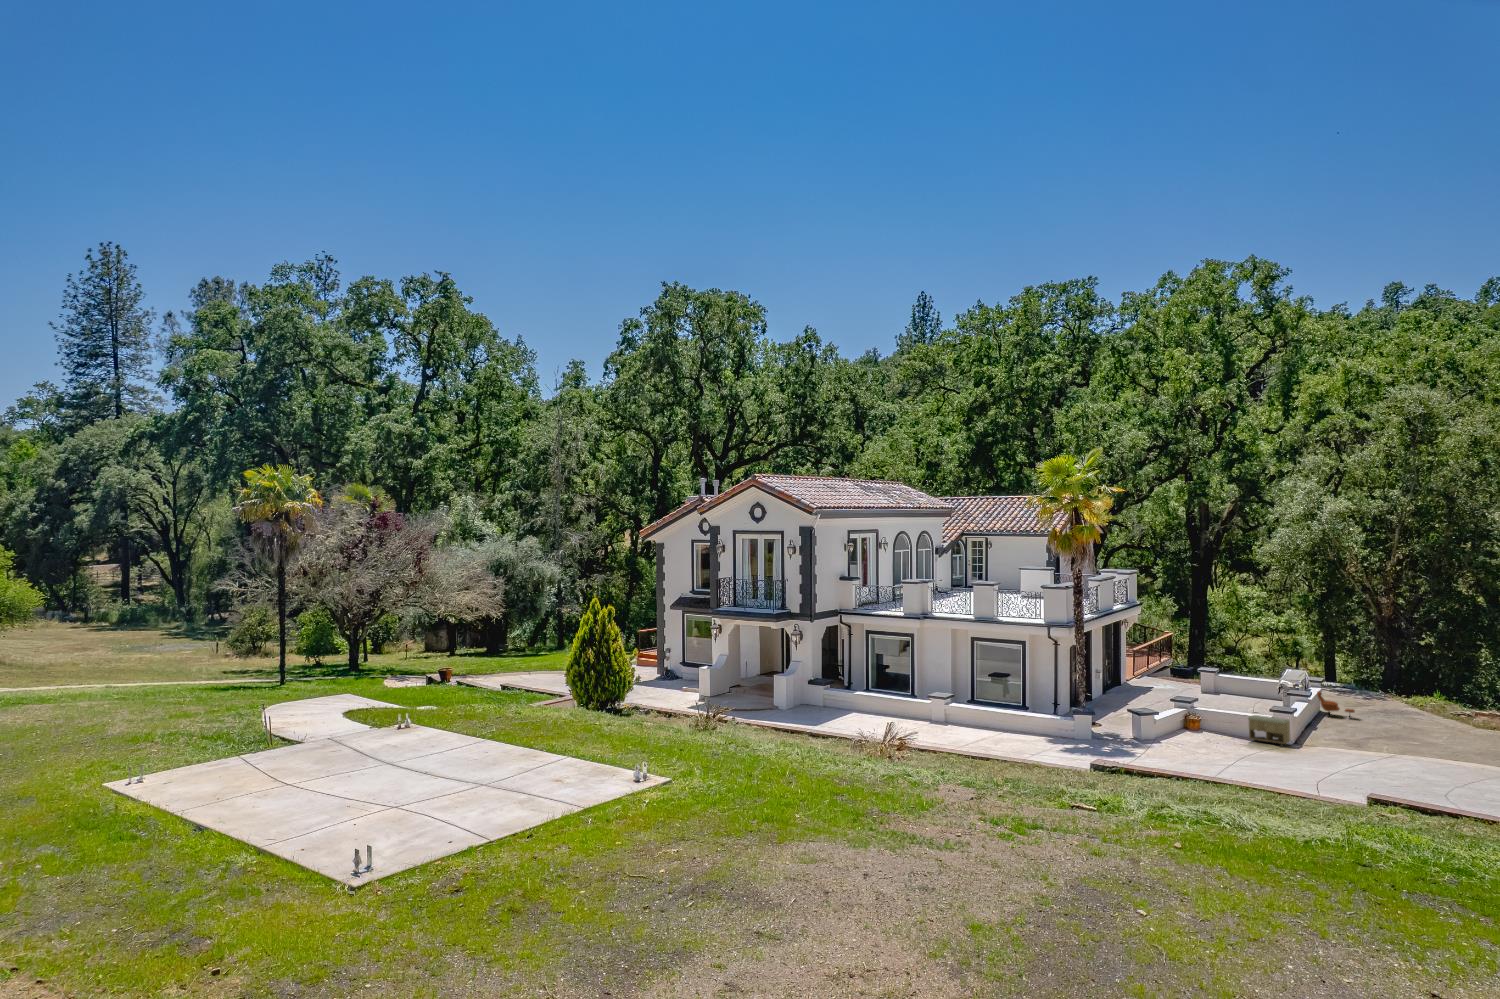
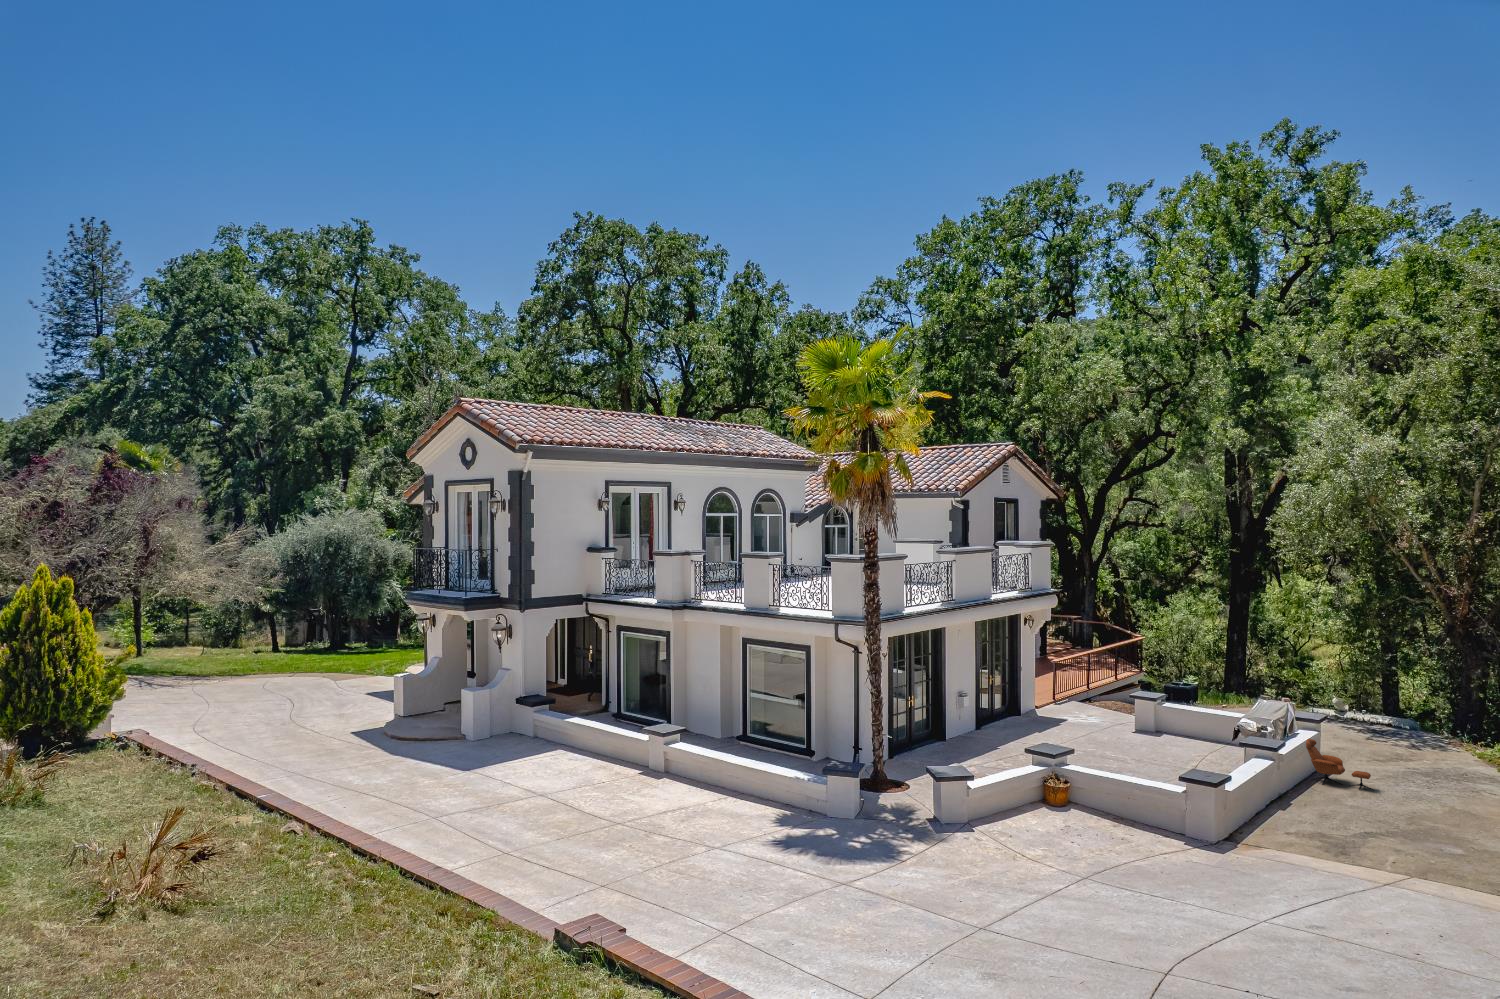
storage bench: present [1248,715,1290,745] -> none [1135,785,1210,848]

